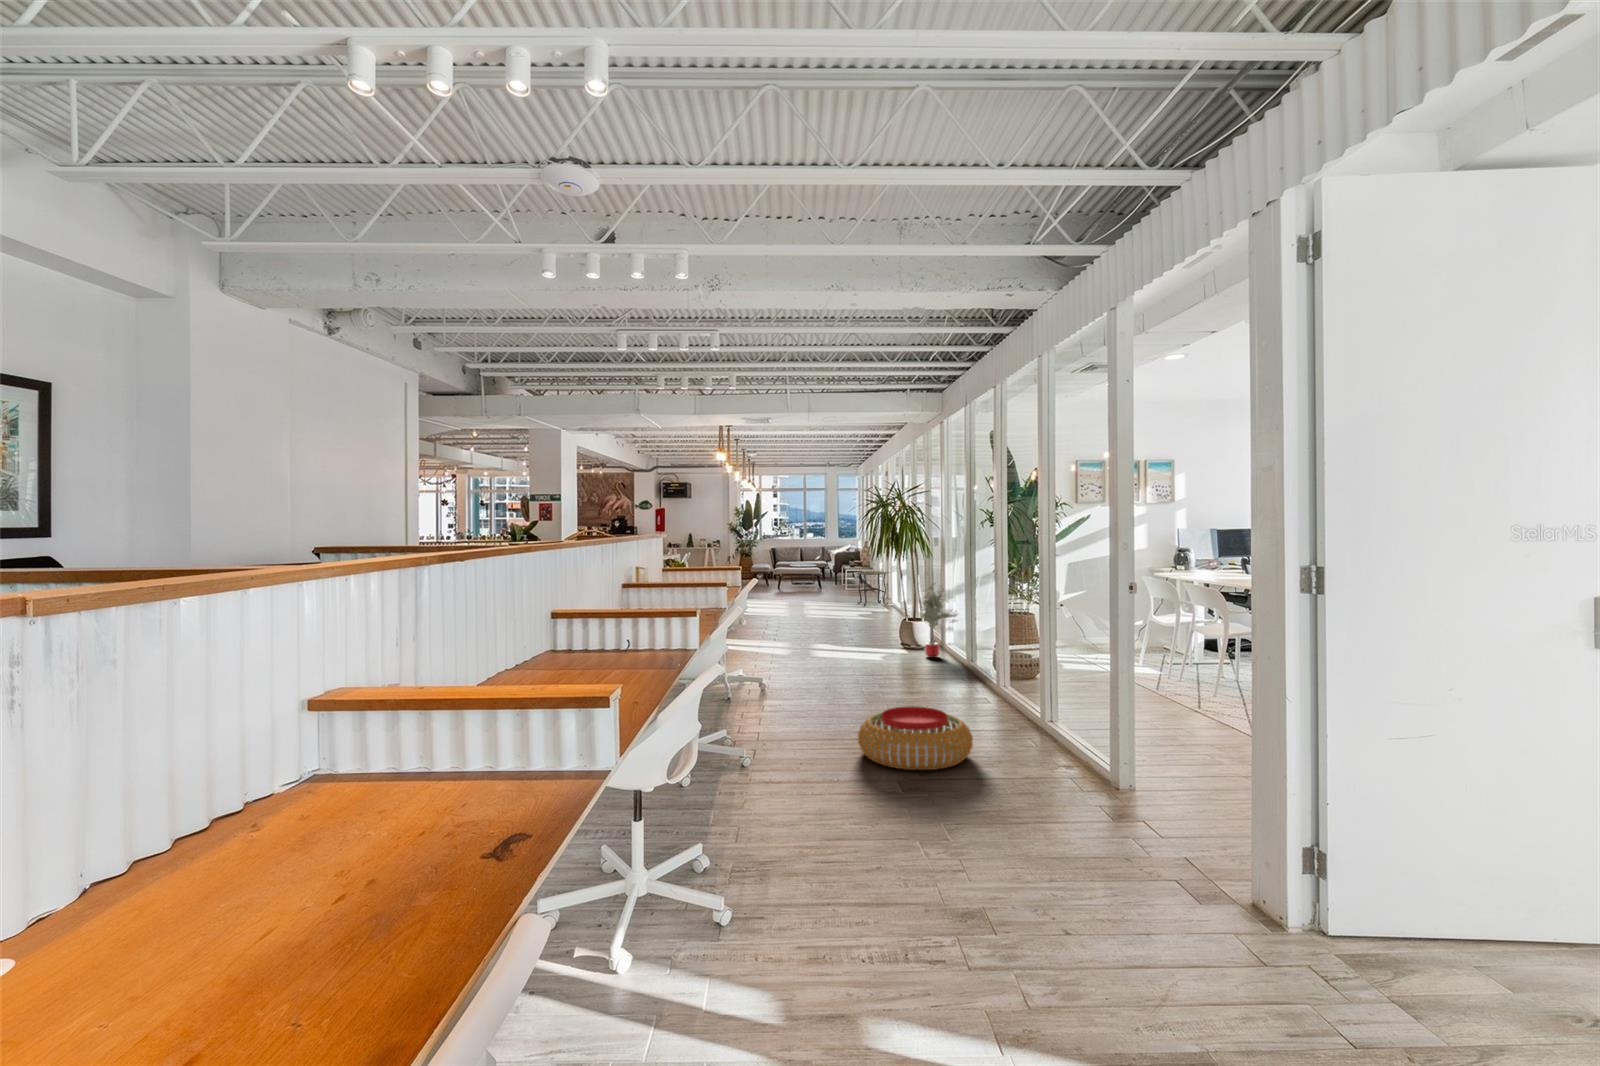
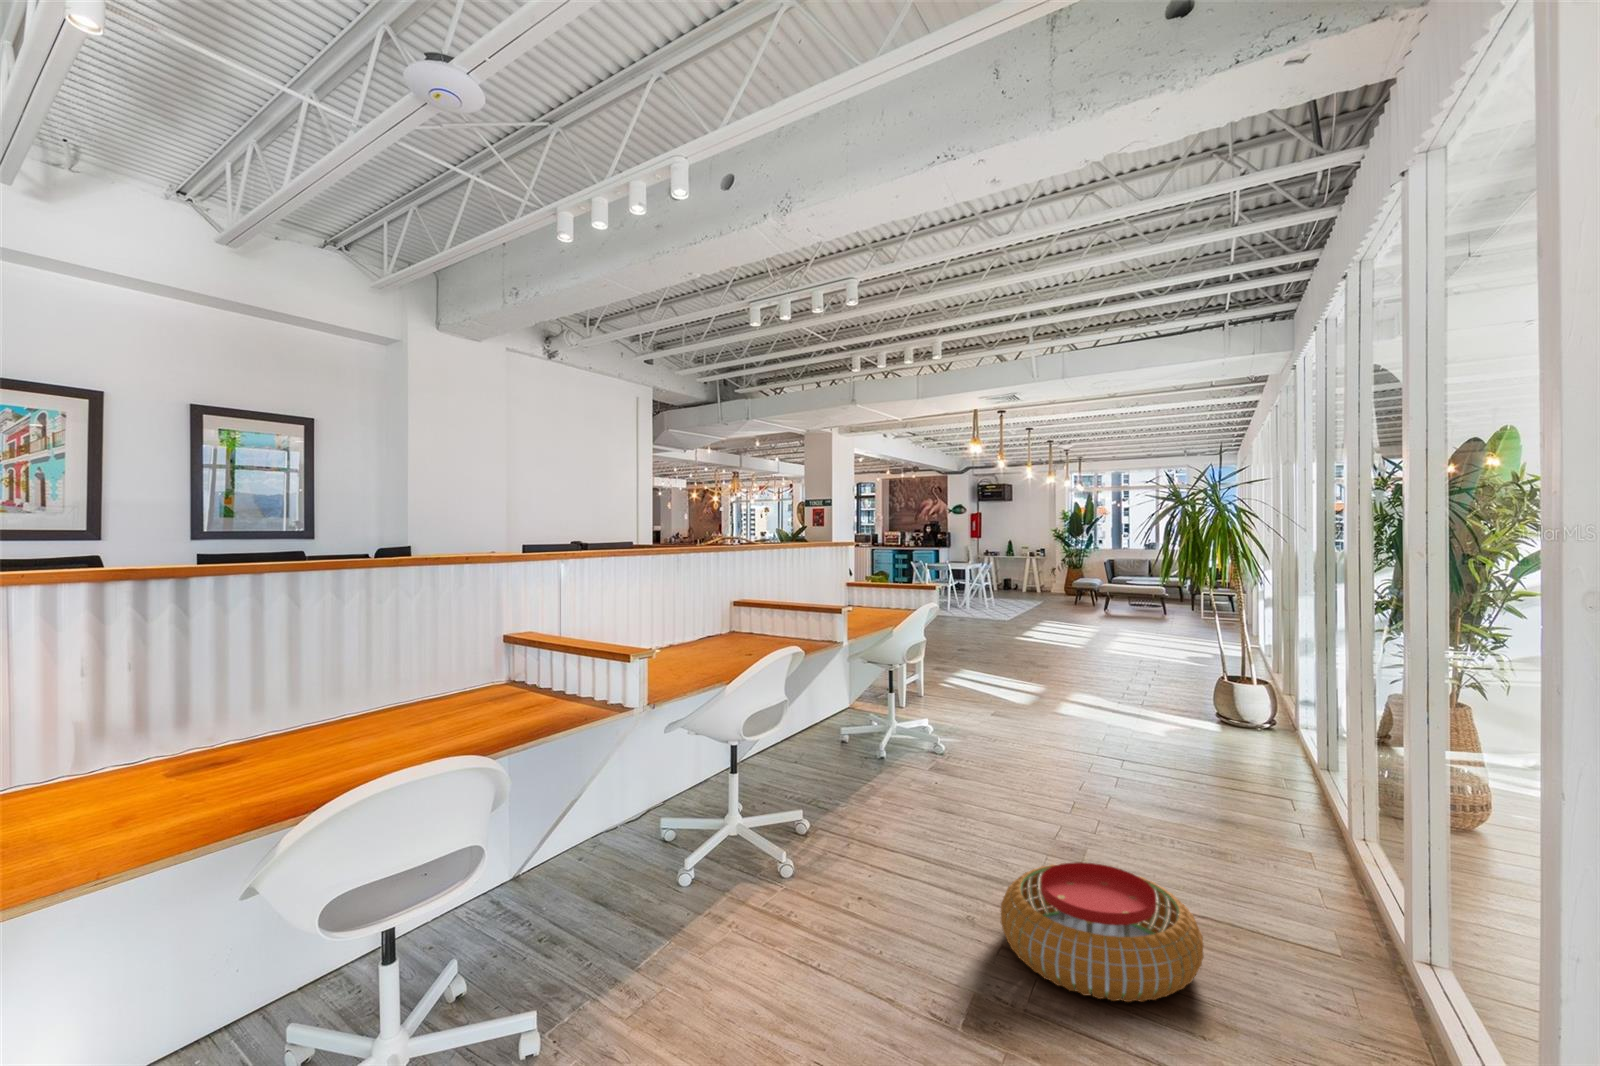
side table: present [854,571,890,606] -> none [1190,597,1245,645]
potted tree: present [919,583,957,658] -> none [1230,634,1303,746]

